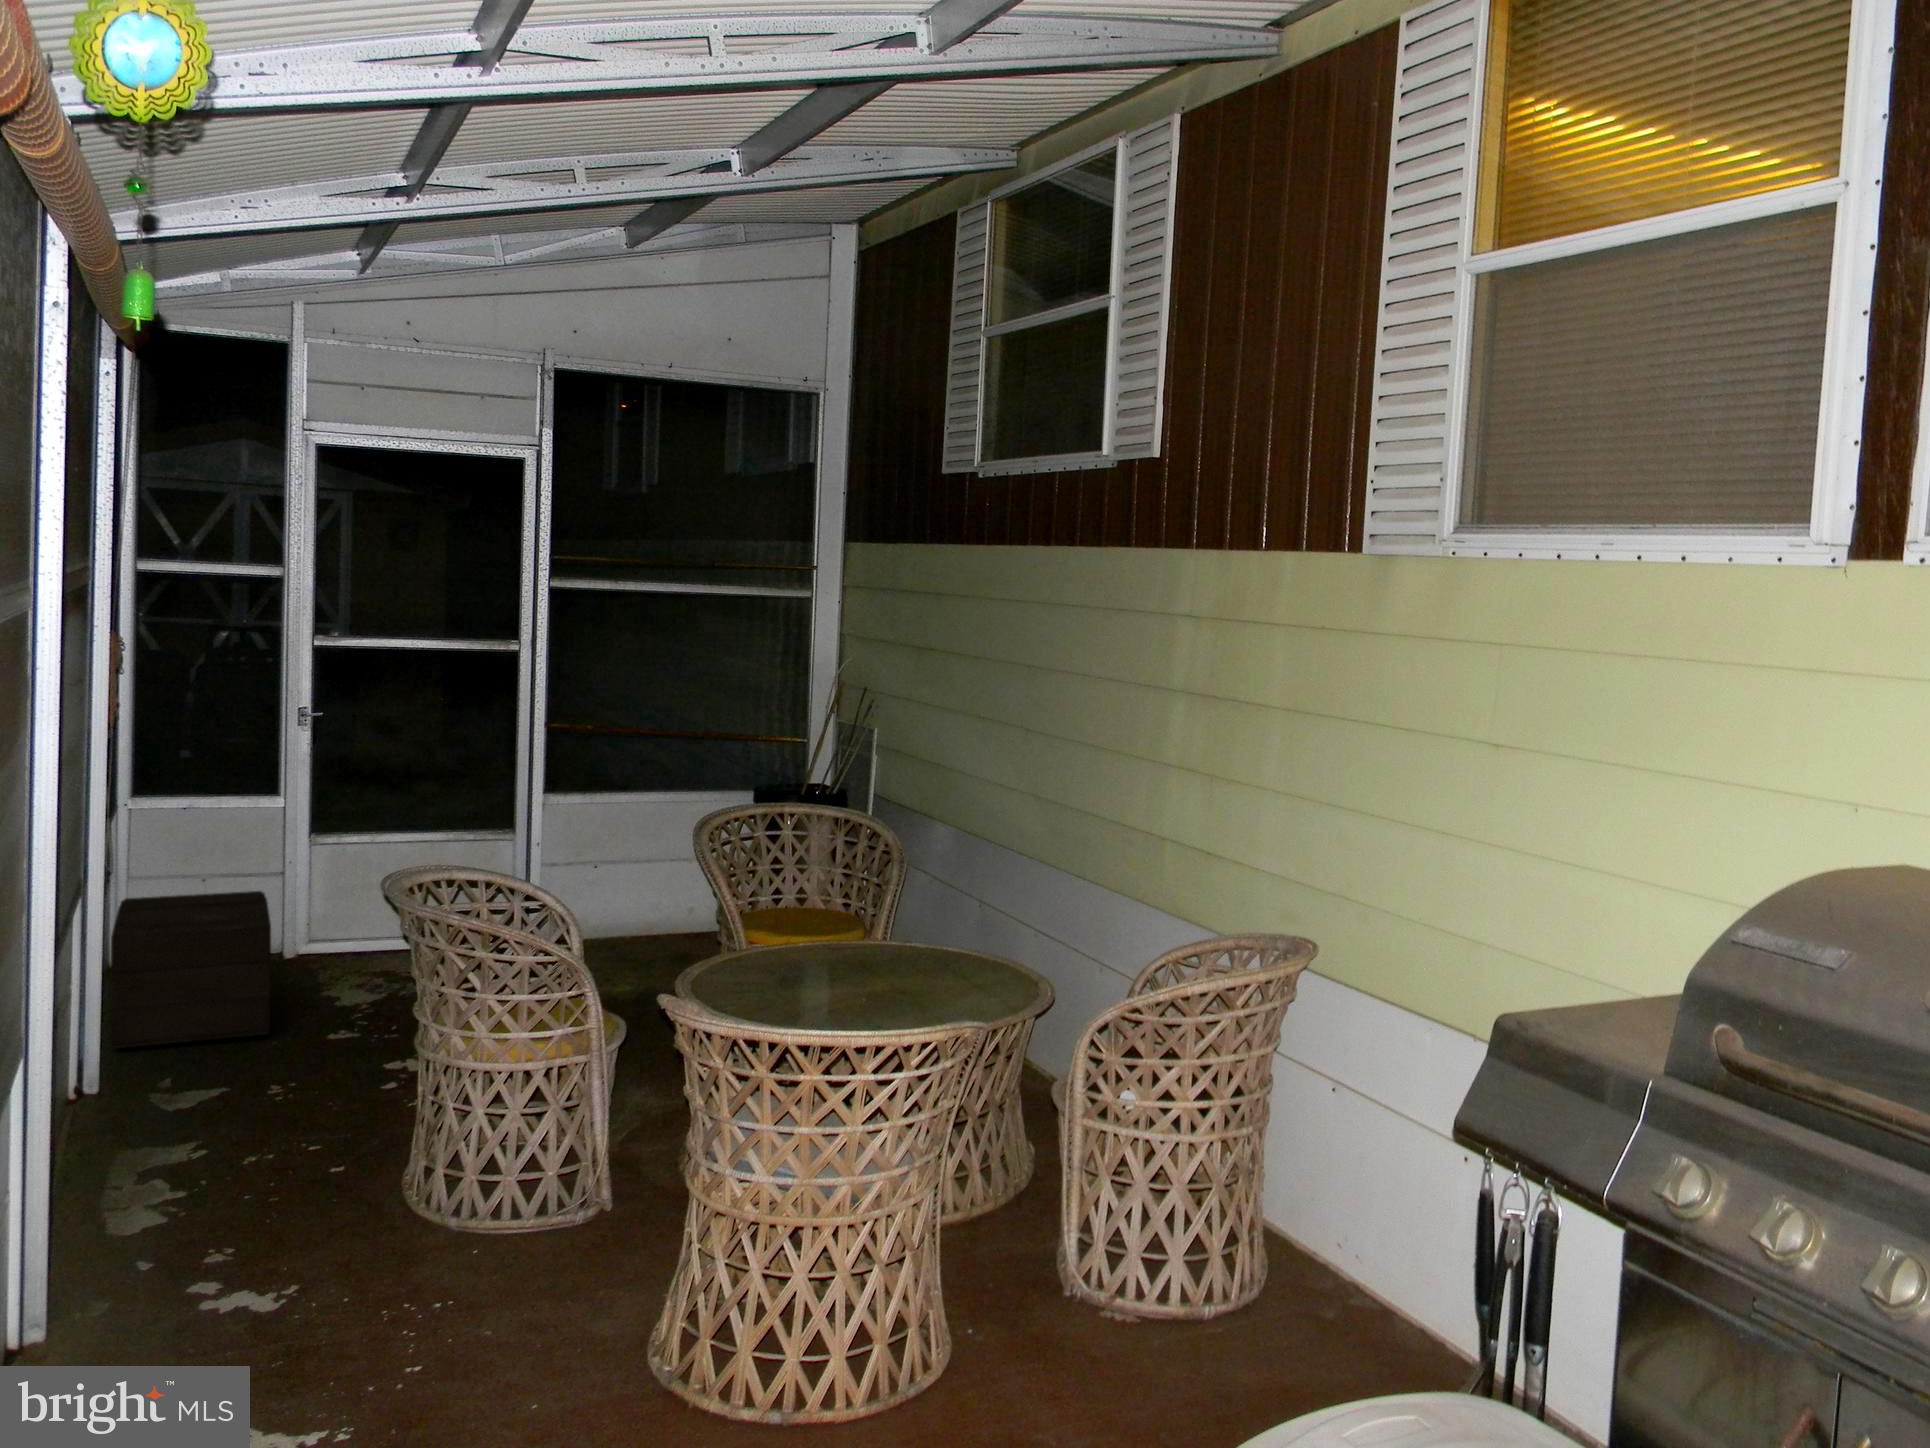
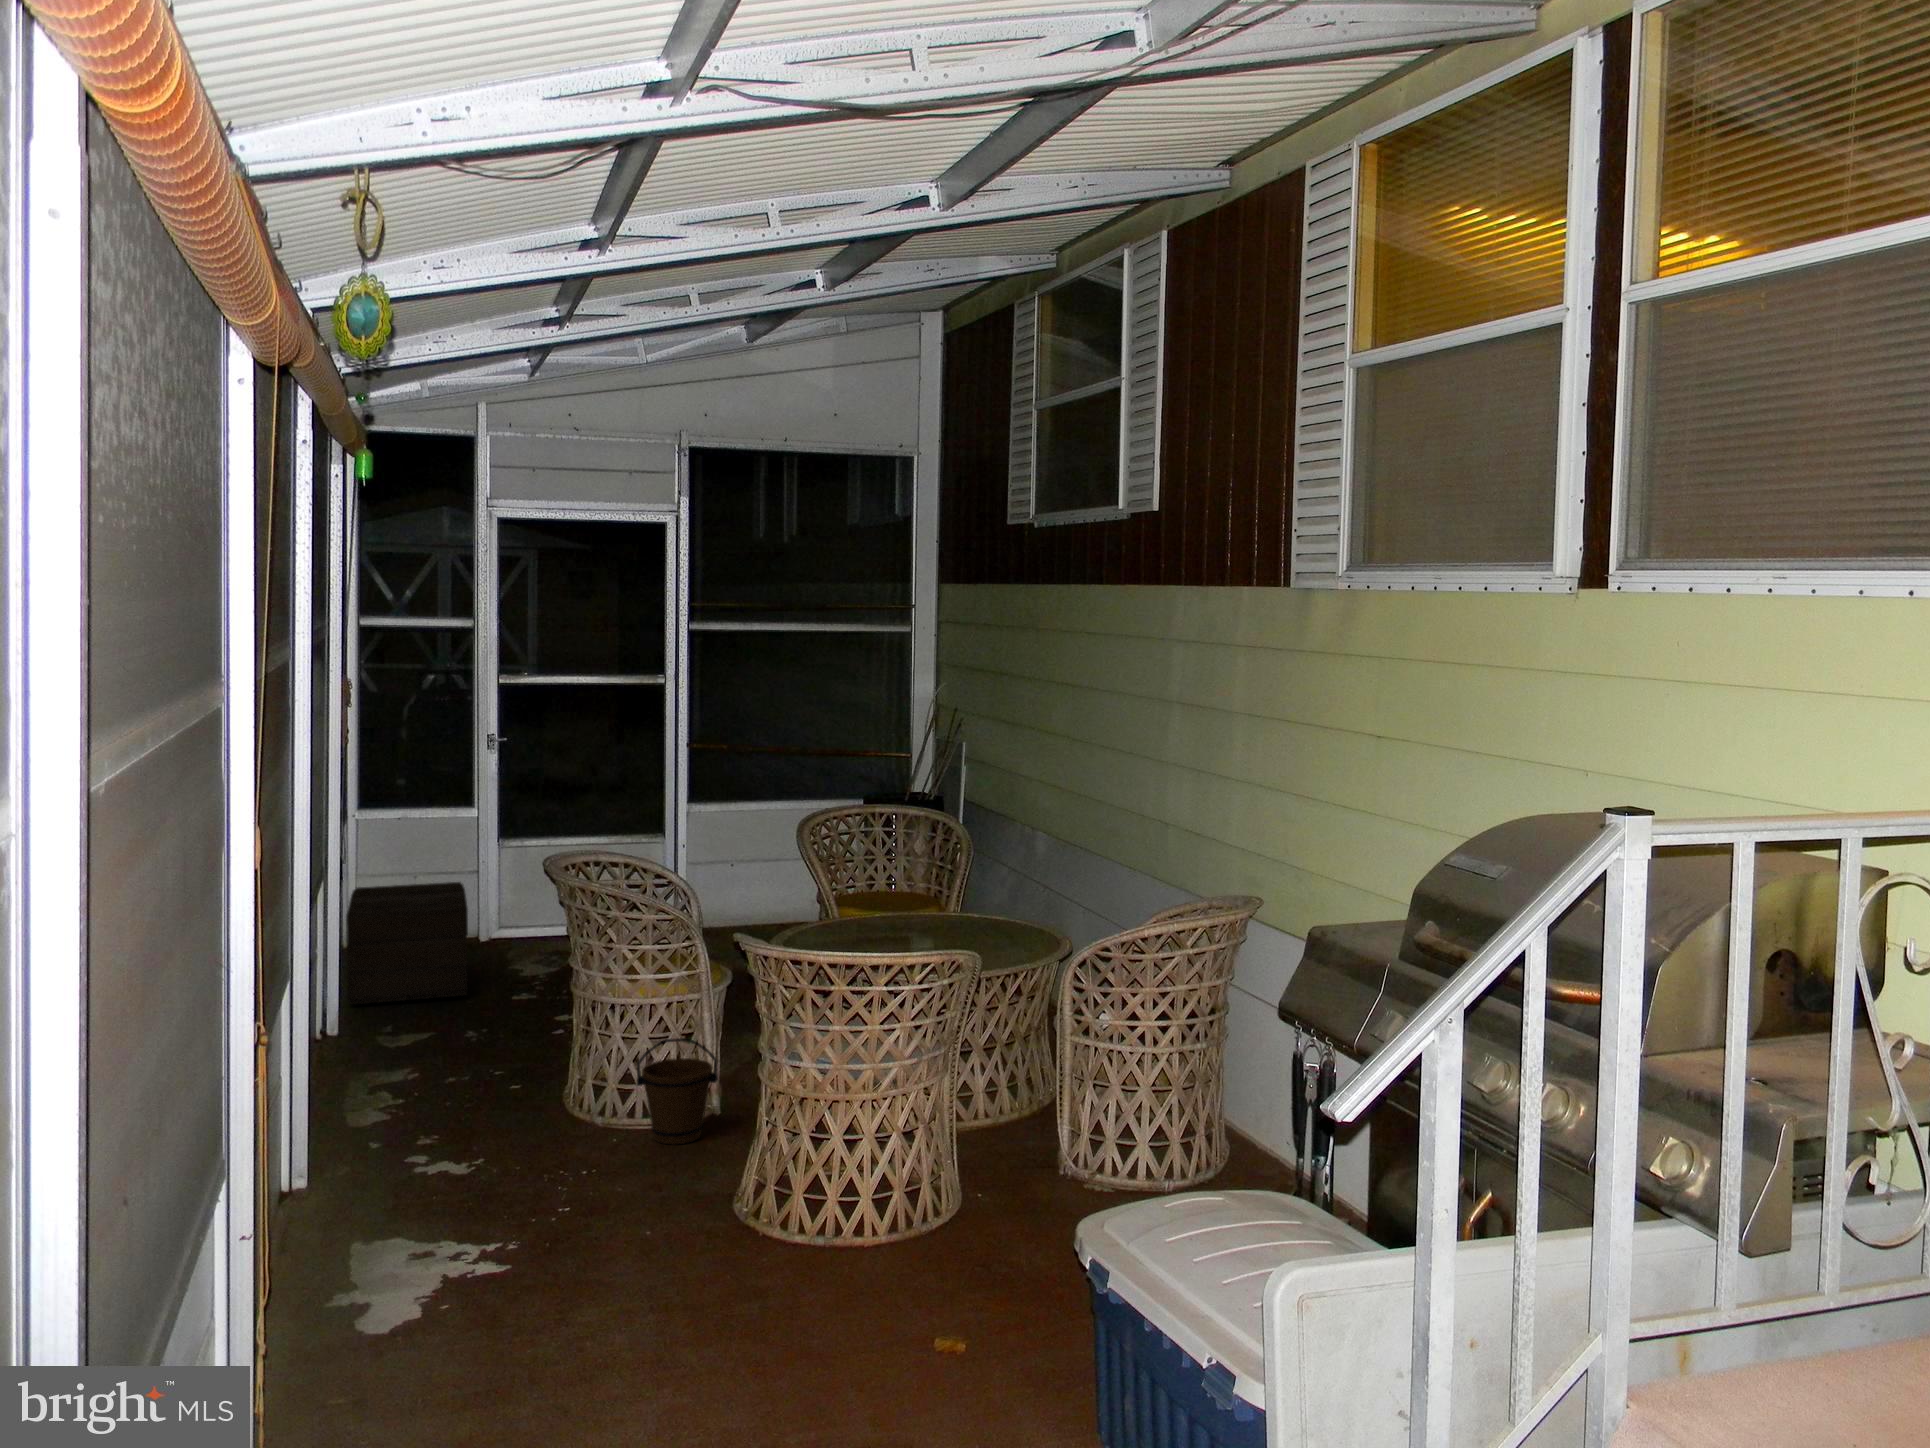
bucket: none [504,1116,612,1255] -> present [637,1038,718,1144]

